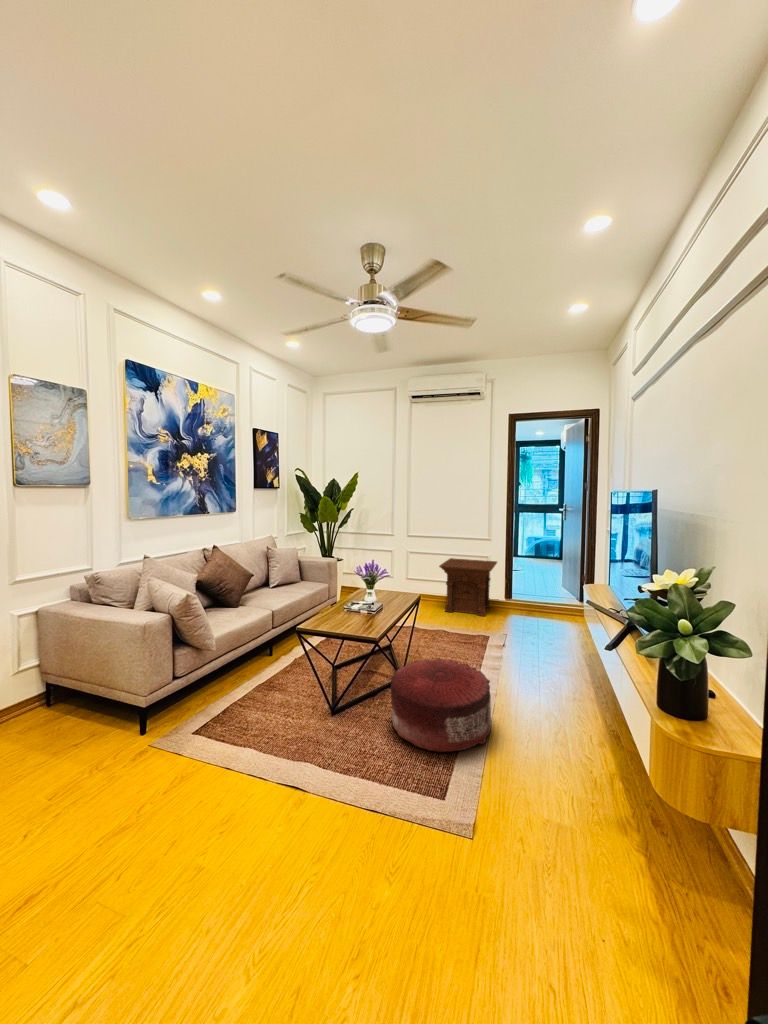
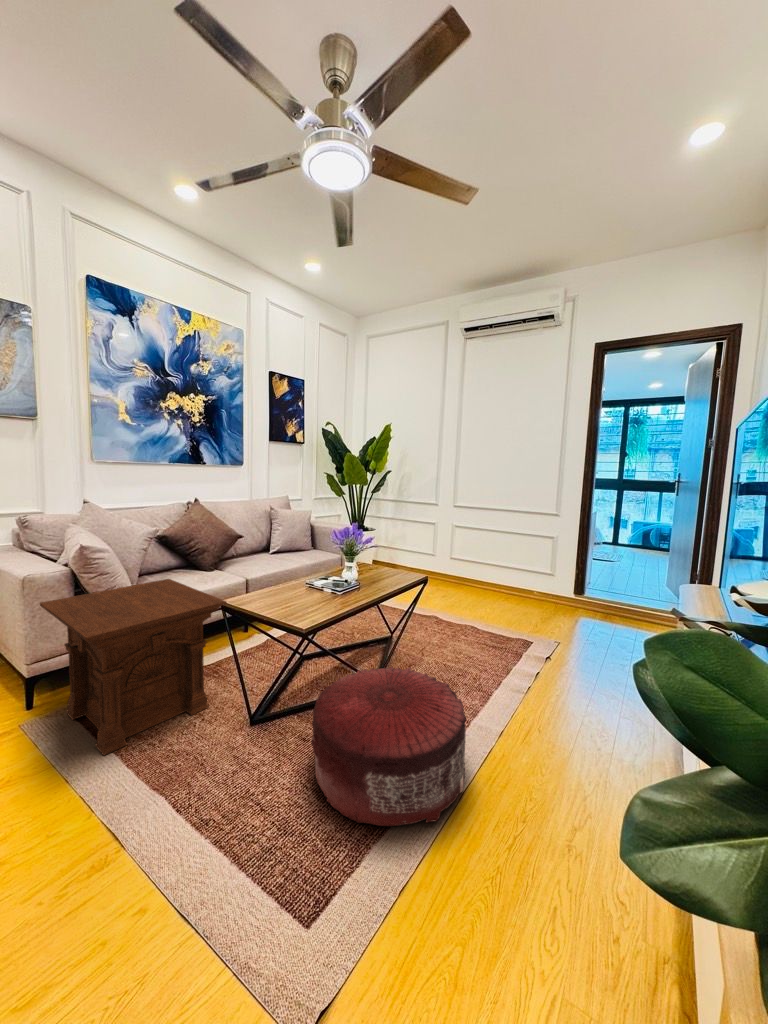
side table: present [439,558,497,616] -> present [40,579,227,755]

